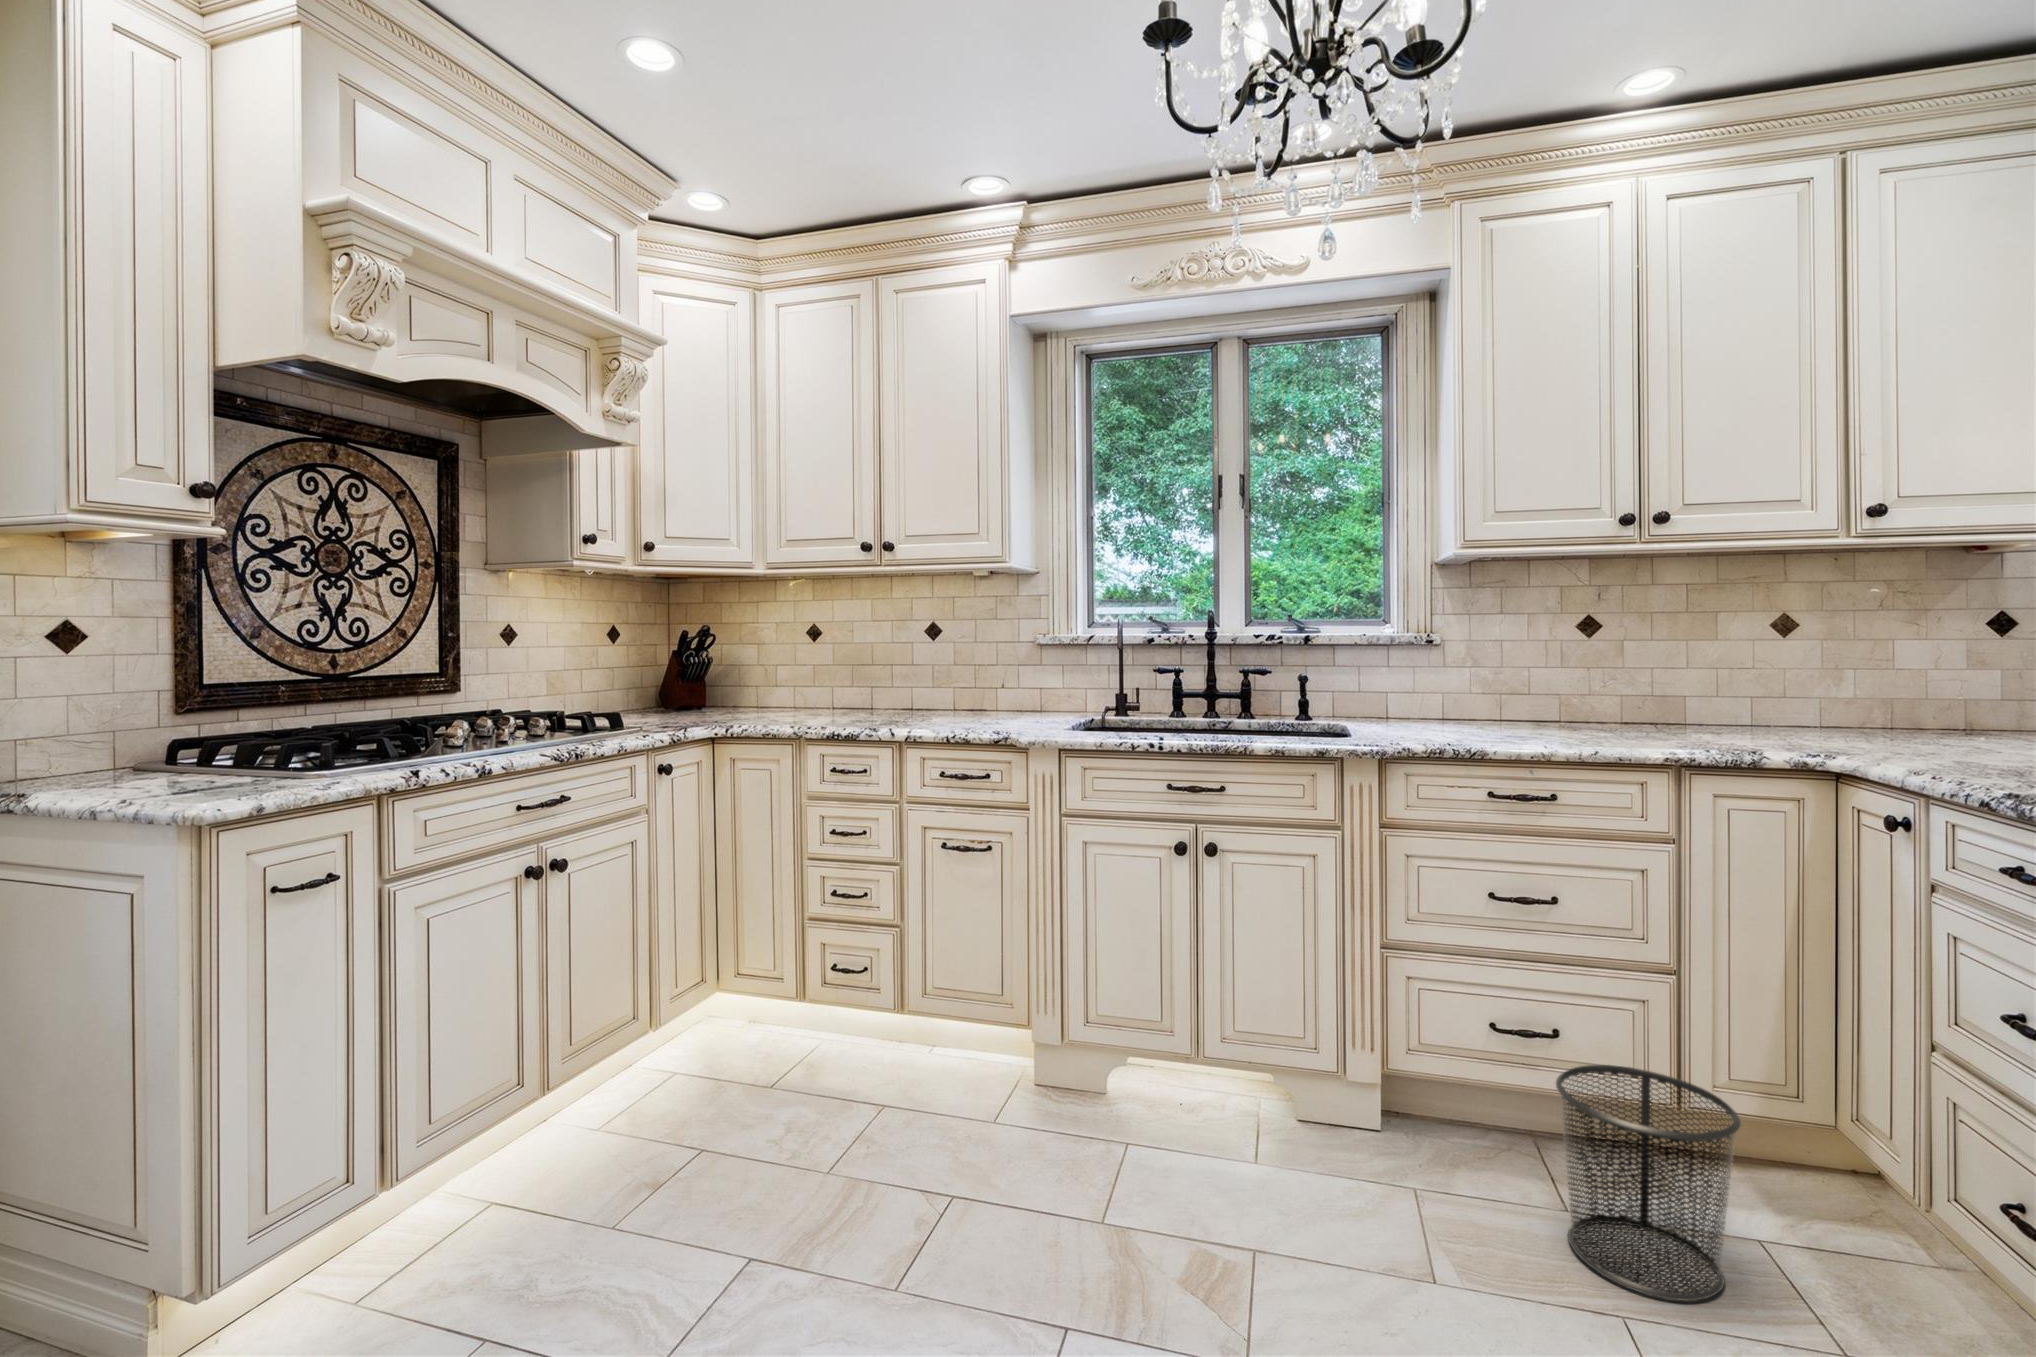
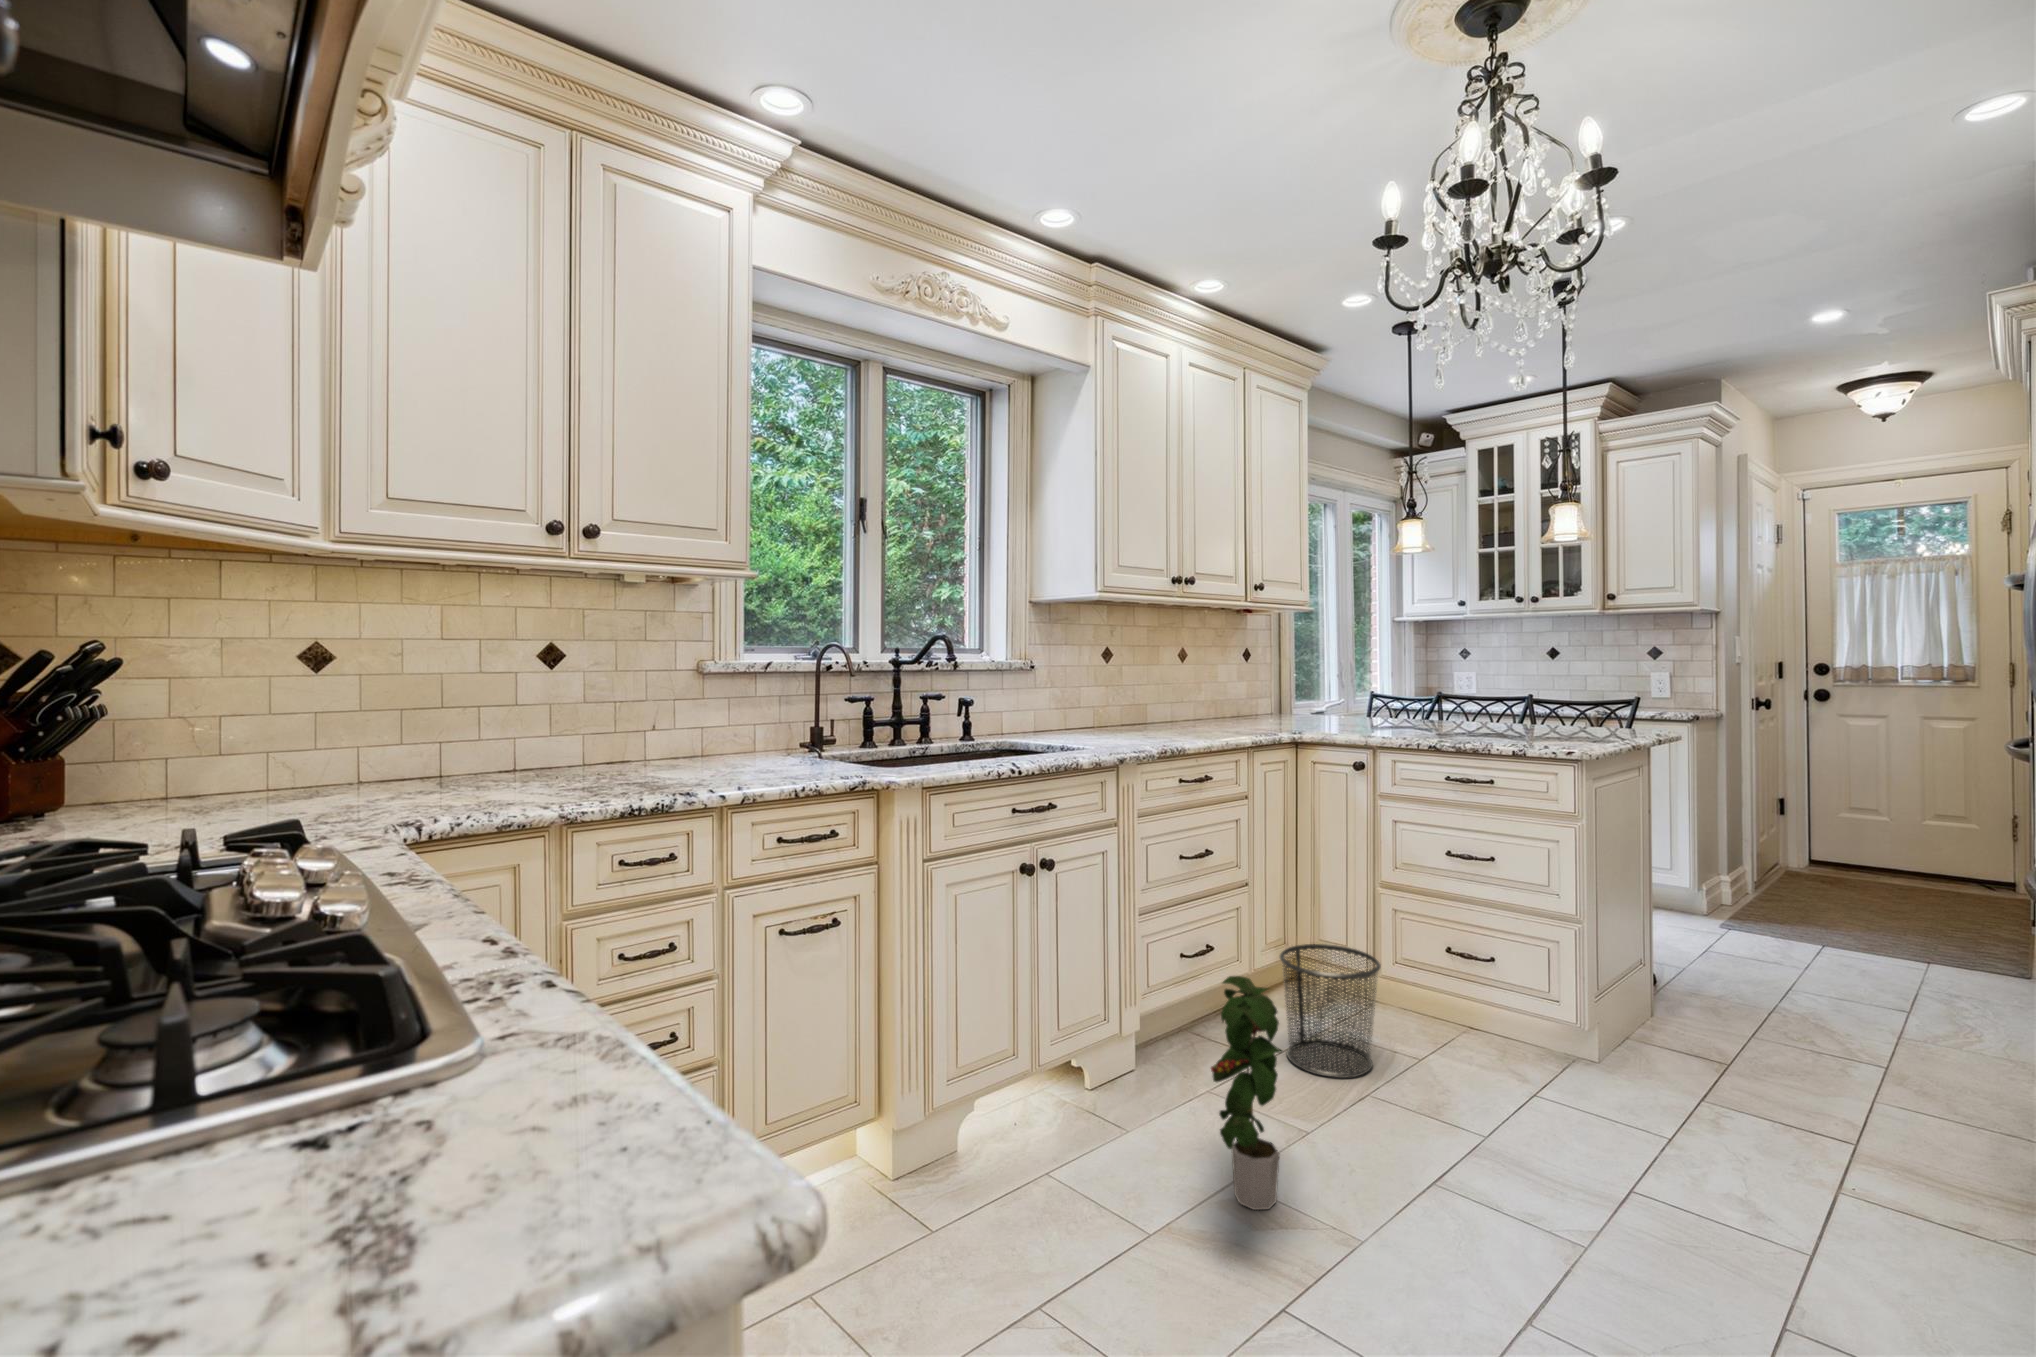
potted plant: none [1094,1007,1320,1282] -> present [1211,976,1281,1210]

